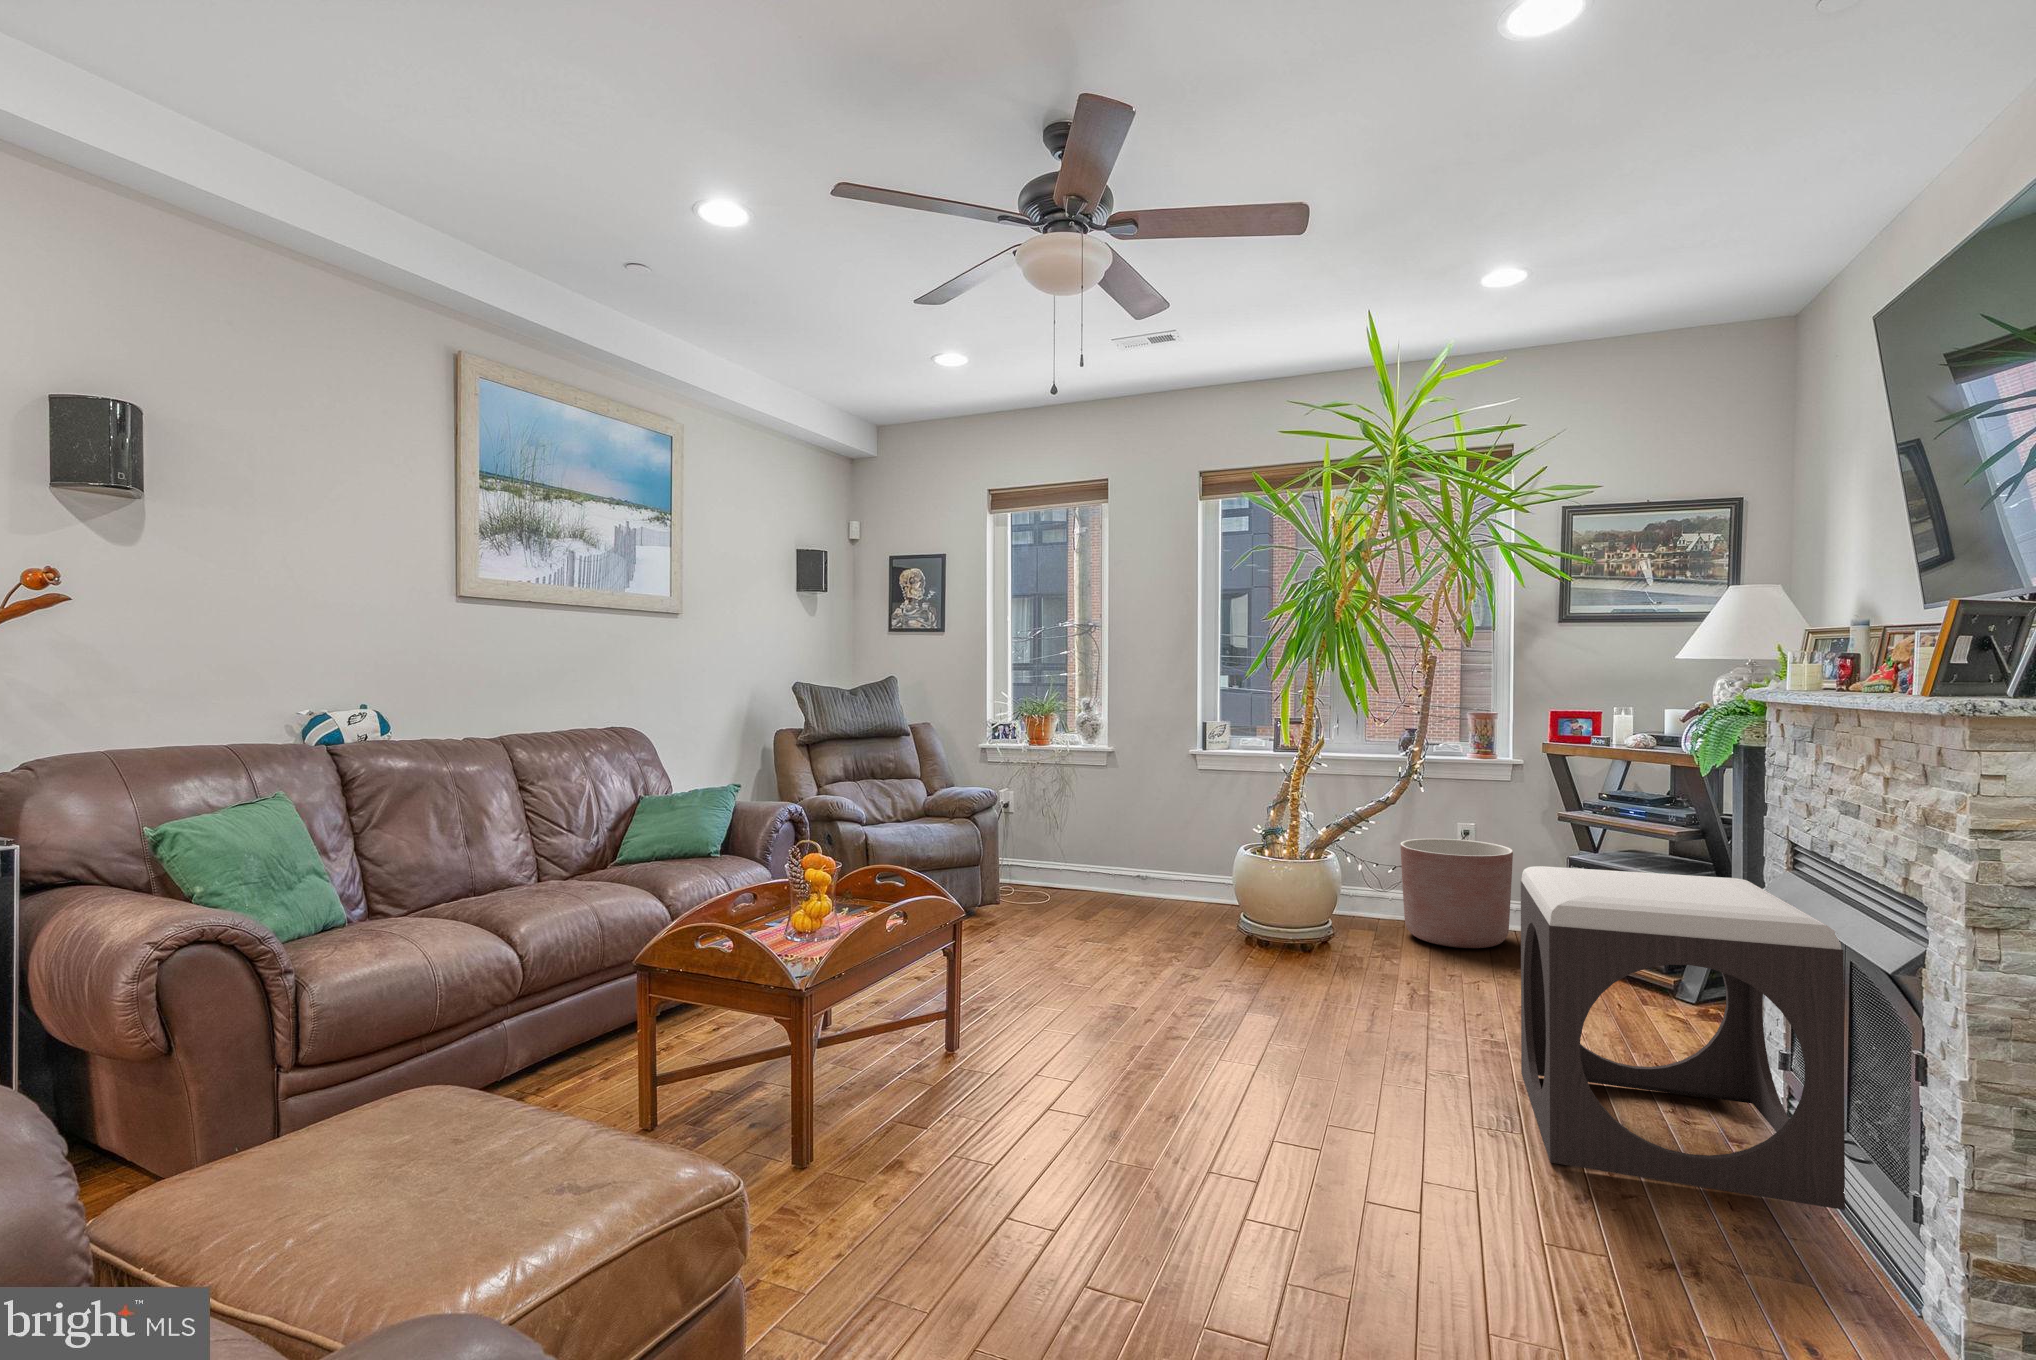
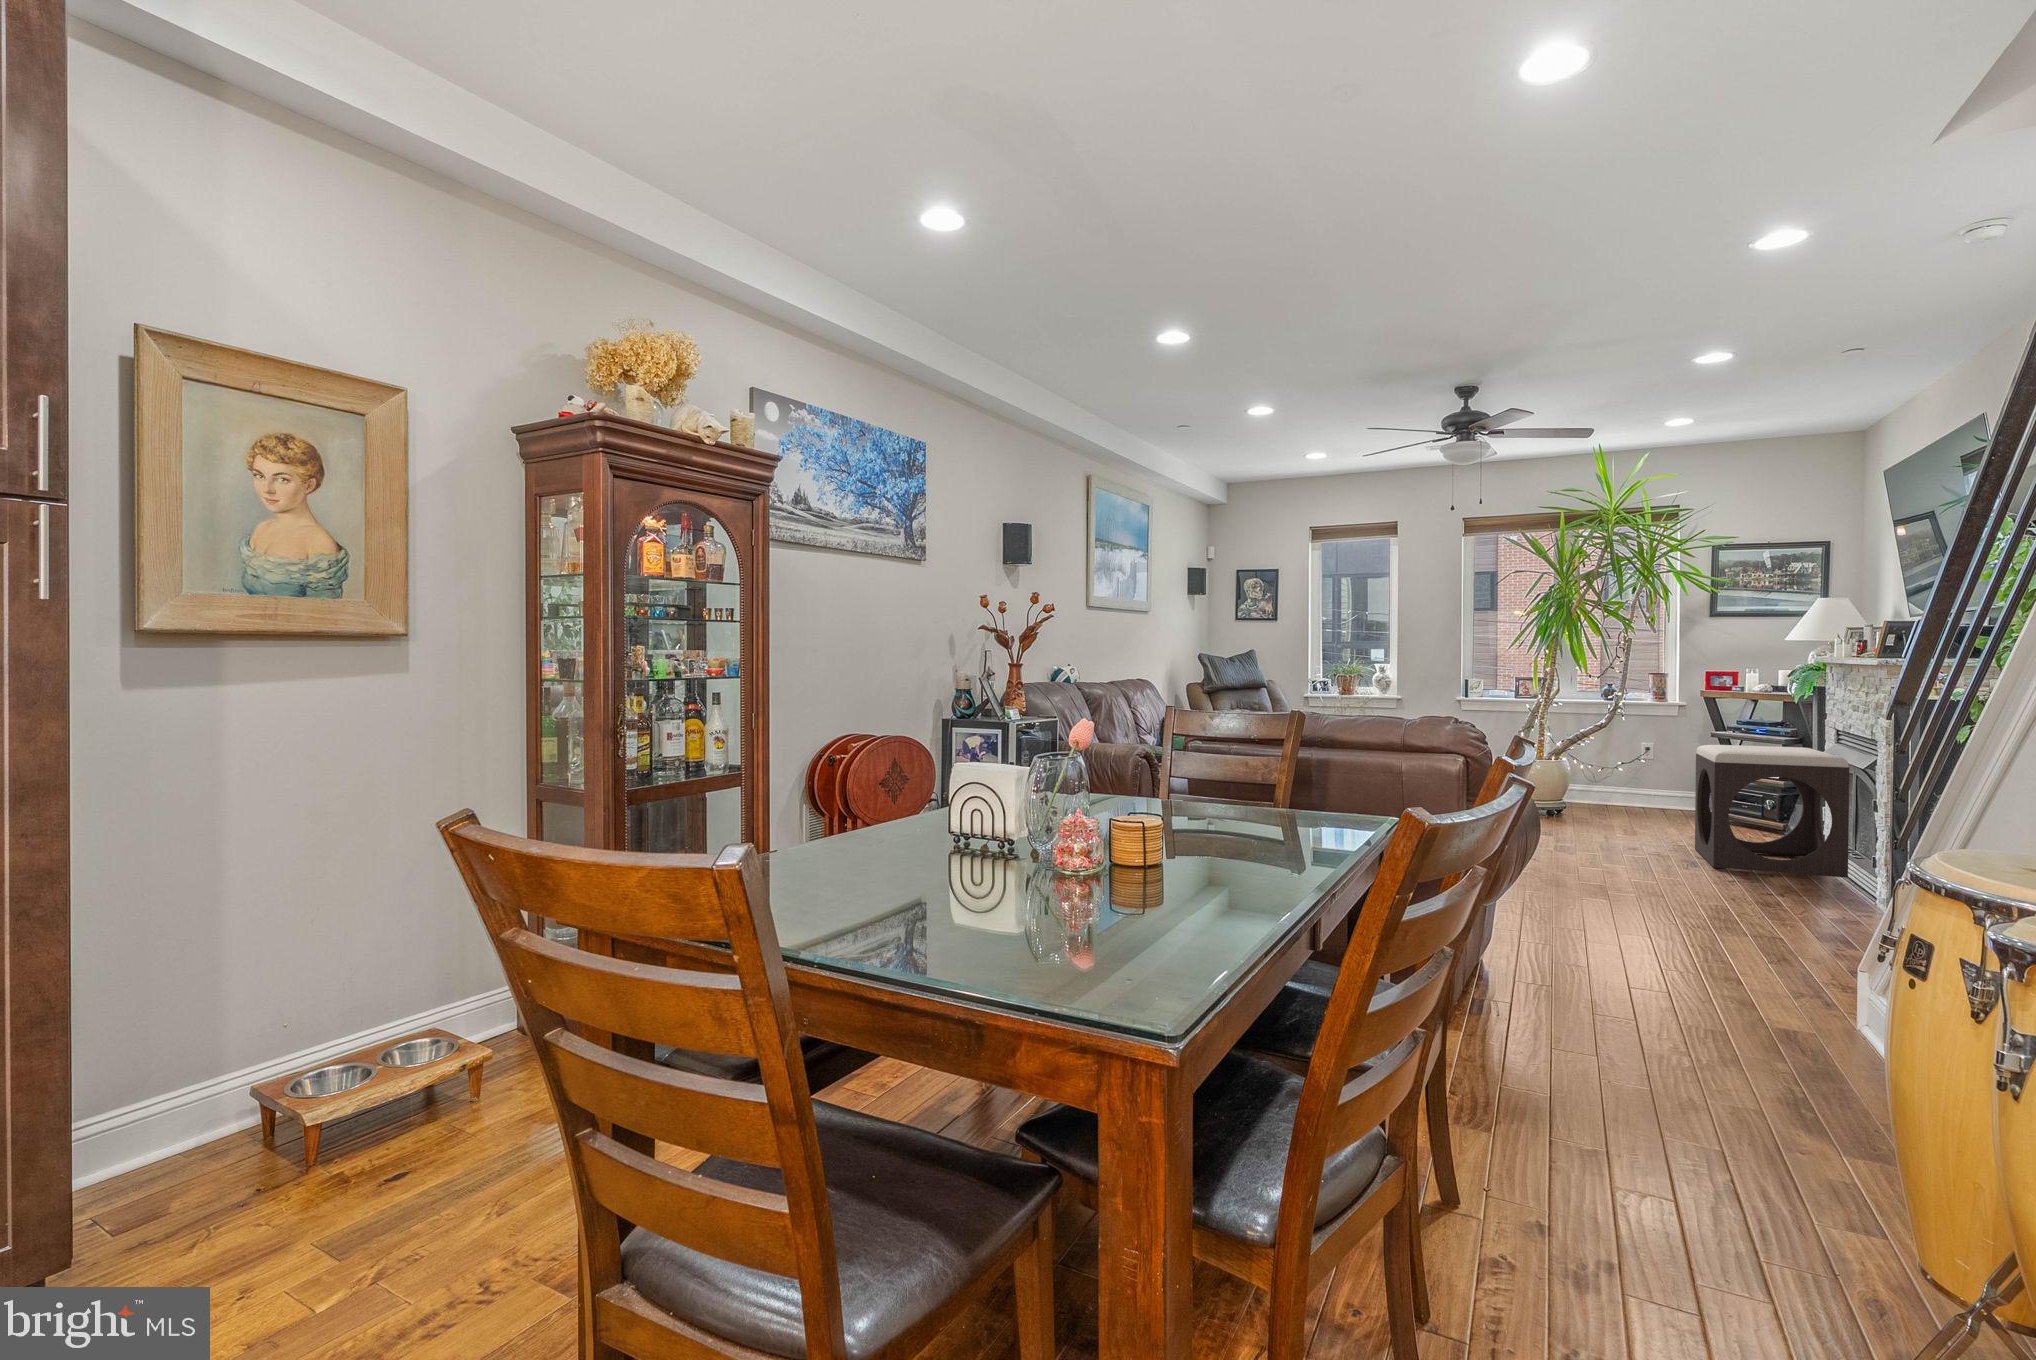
planter: present [1400,839,1513,948] -> none [1607,752,1680,814]

